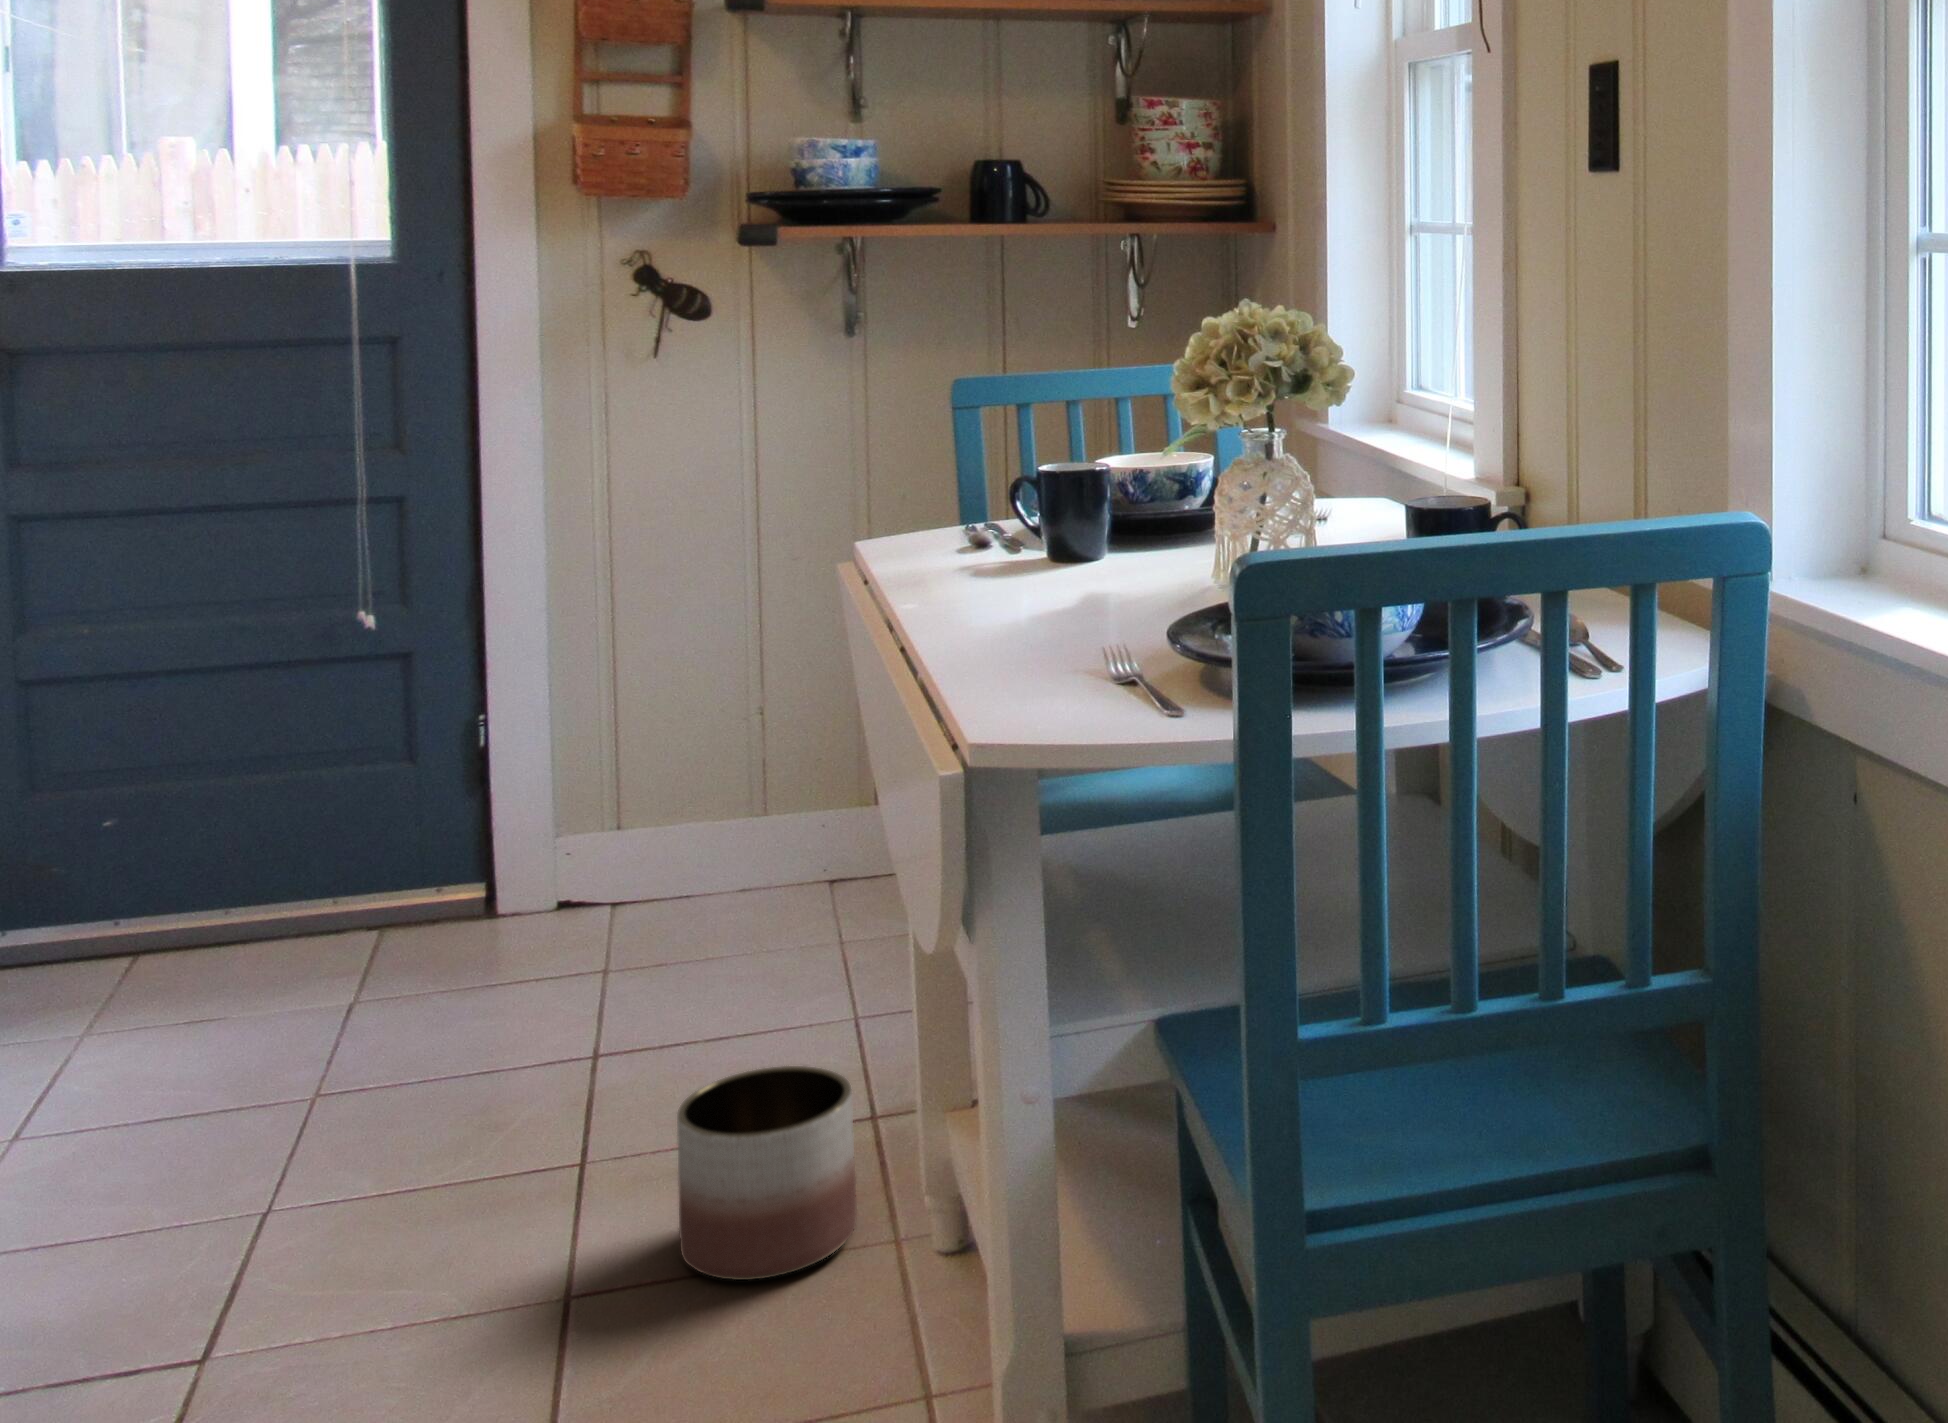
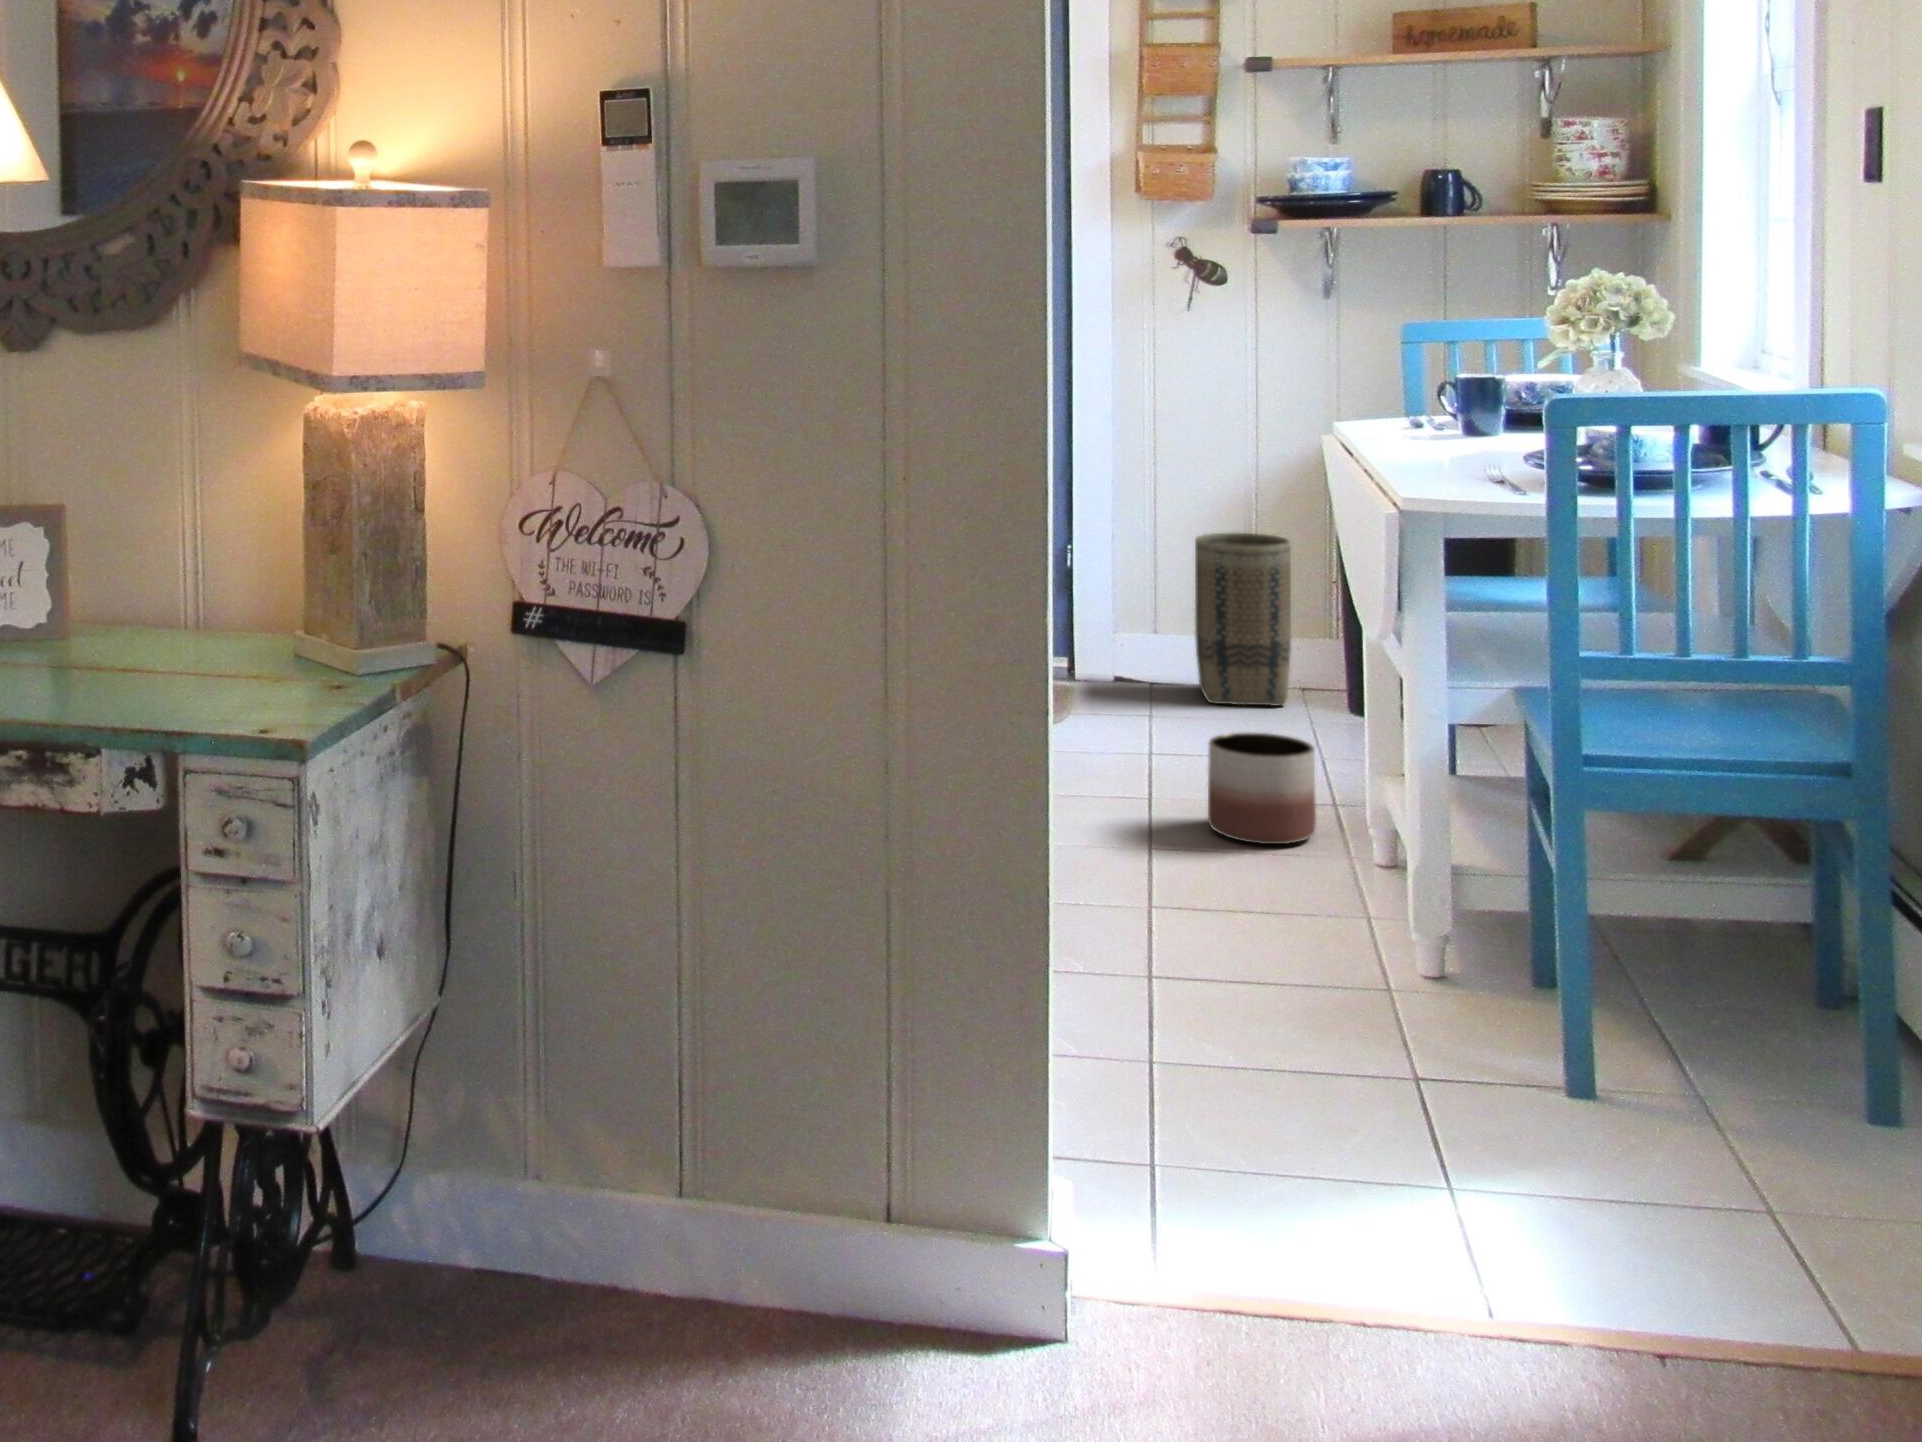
basket: none [675,680,816,946] -> present [1195,533,1291,706]

